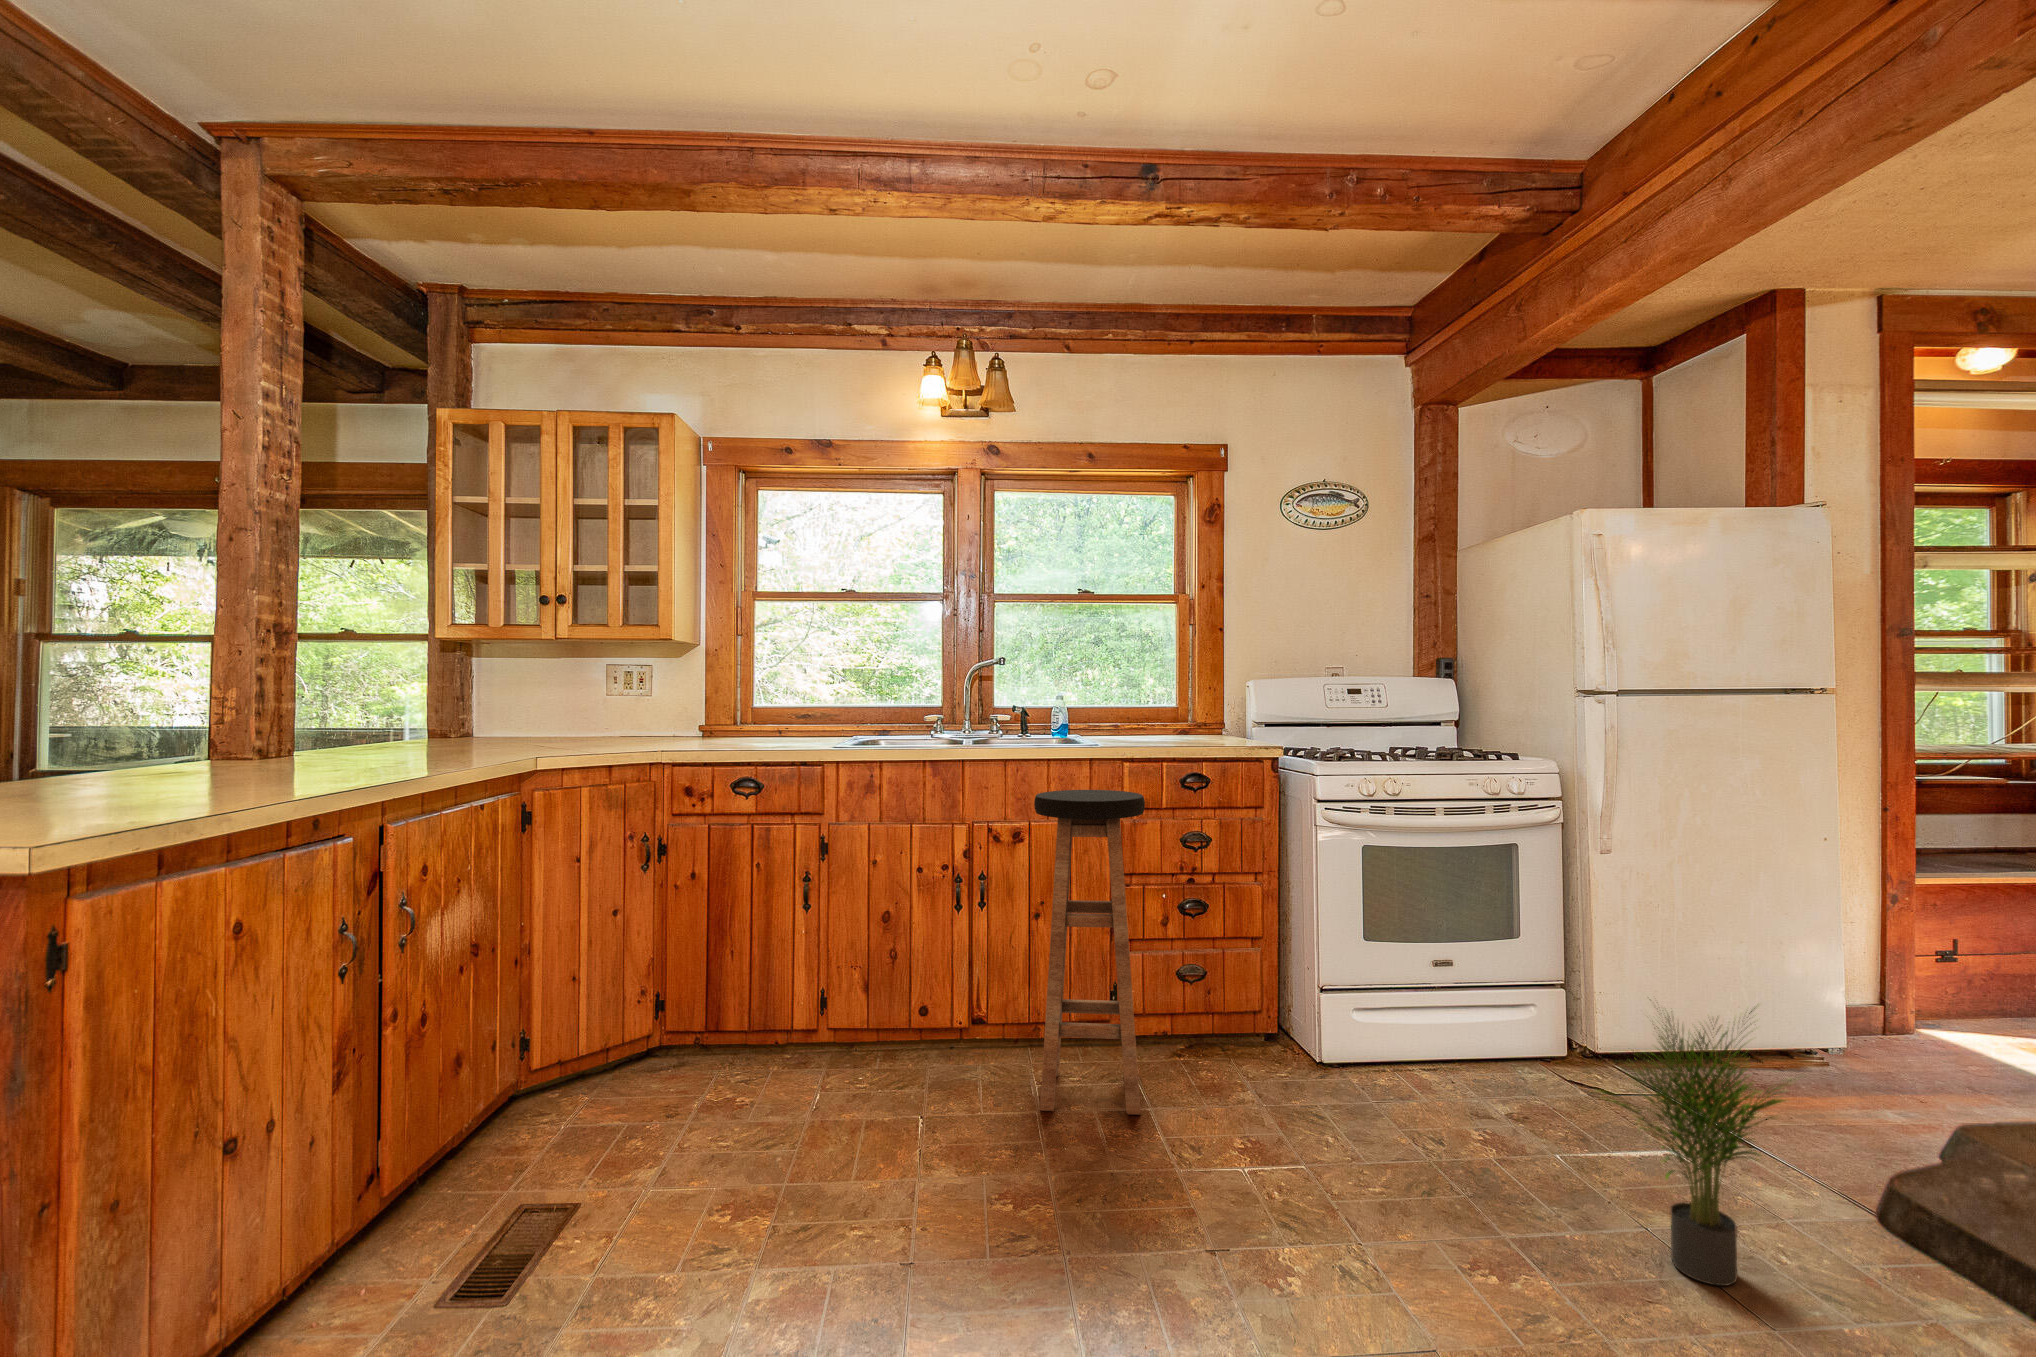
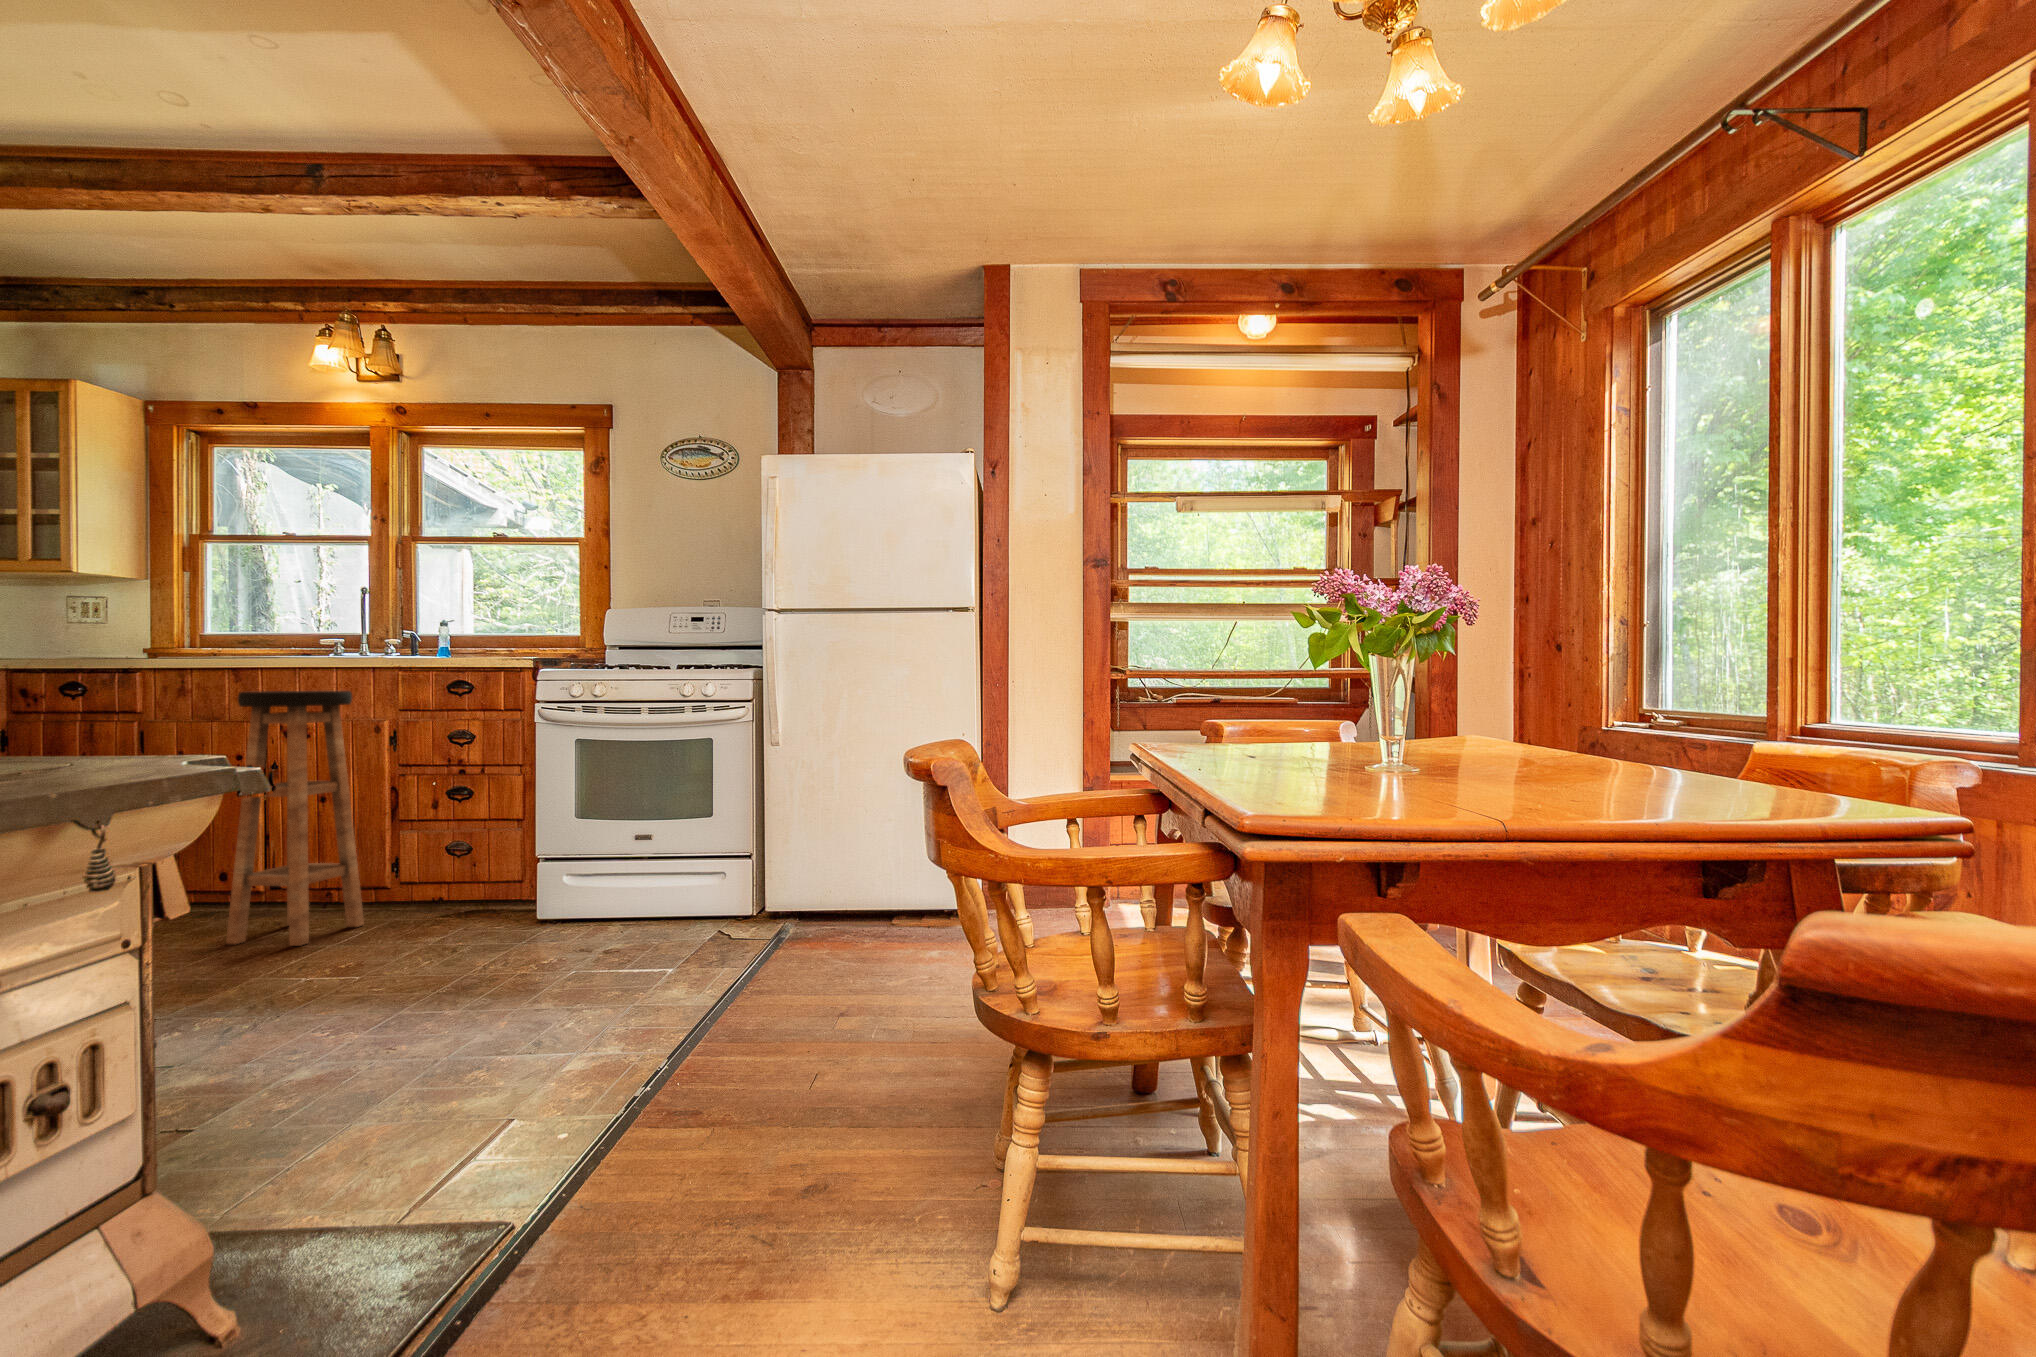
potted plant: present [1602,1006,1791,1286] -> none [408,818,556,1027]

